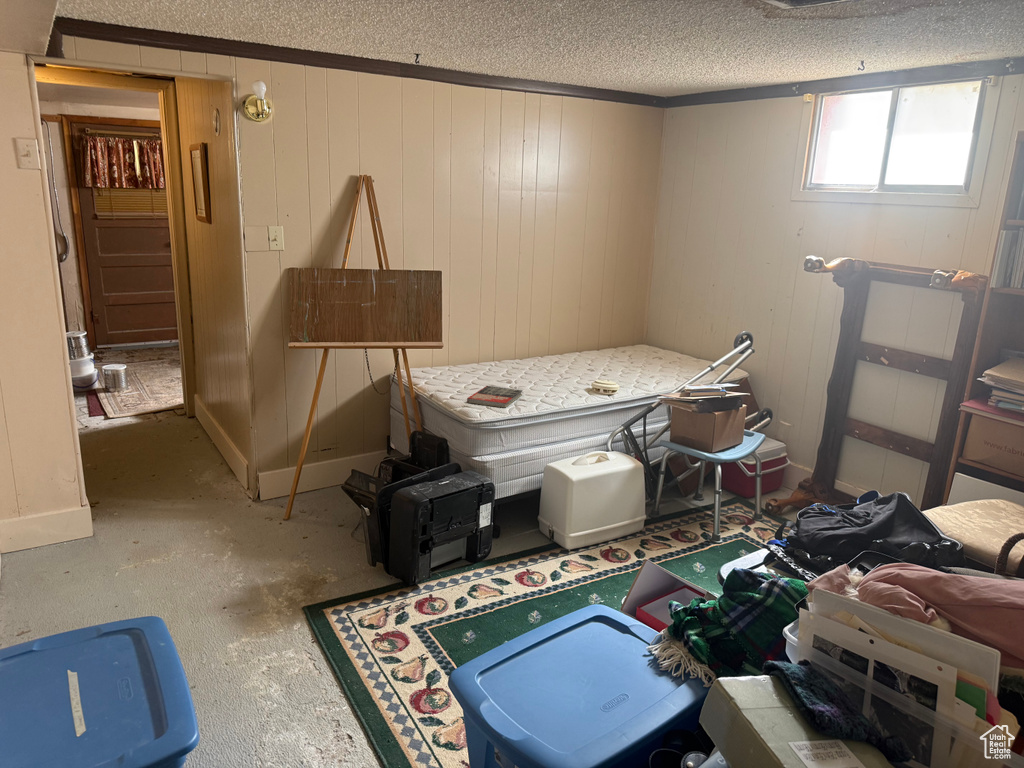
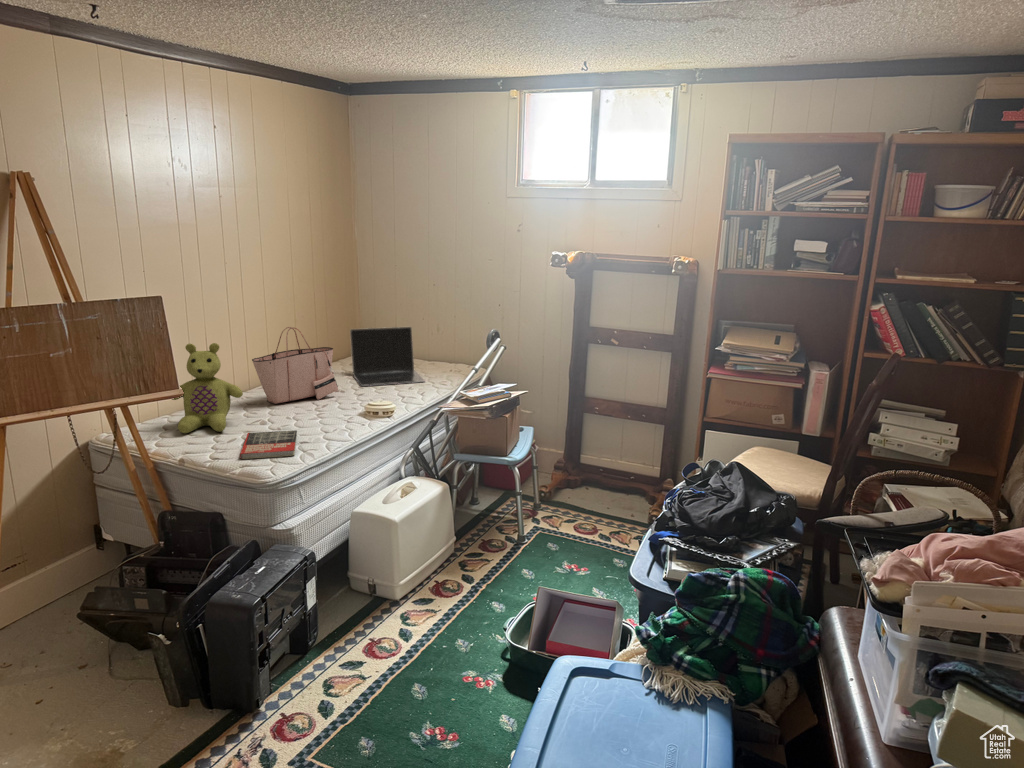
tote bag: none [518,307,588,373] -> present [252,327,338,404]
stuffed bear: none [444,310,498,382] -> present [172,343,243,433]
laptop: none [613,317,679,373] -> present [350,327,425,386]

